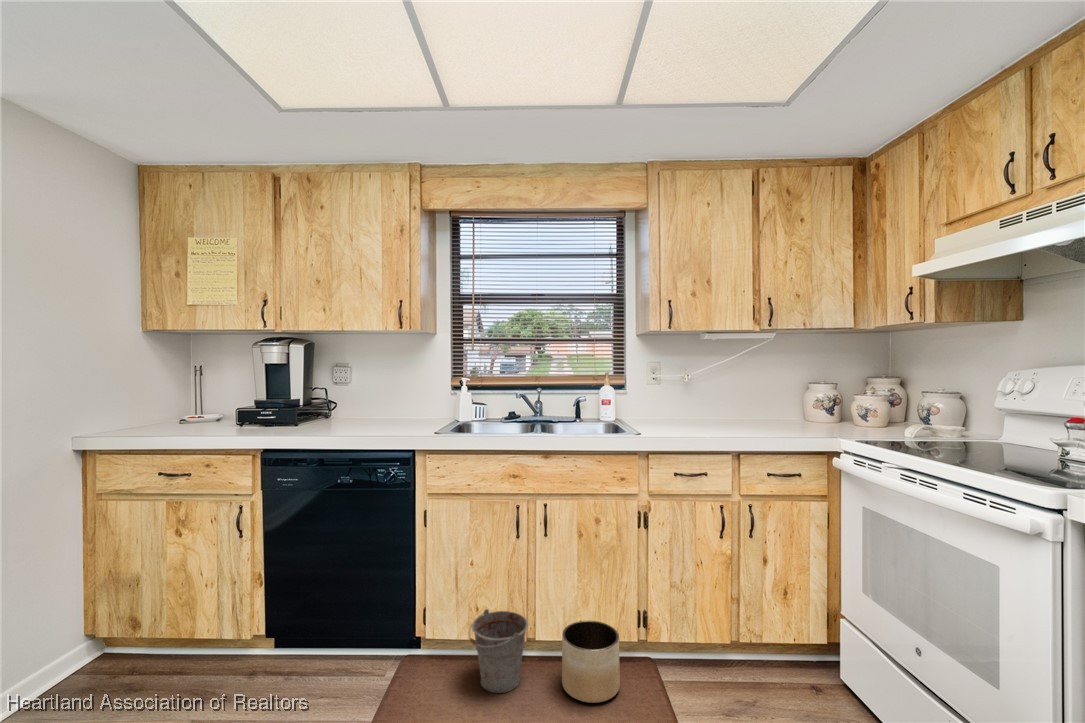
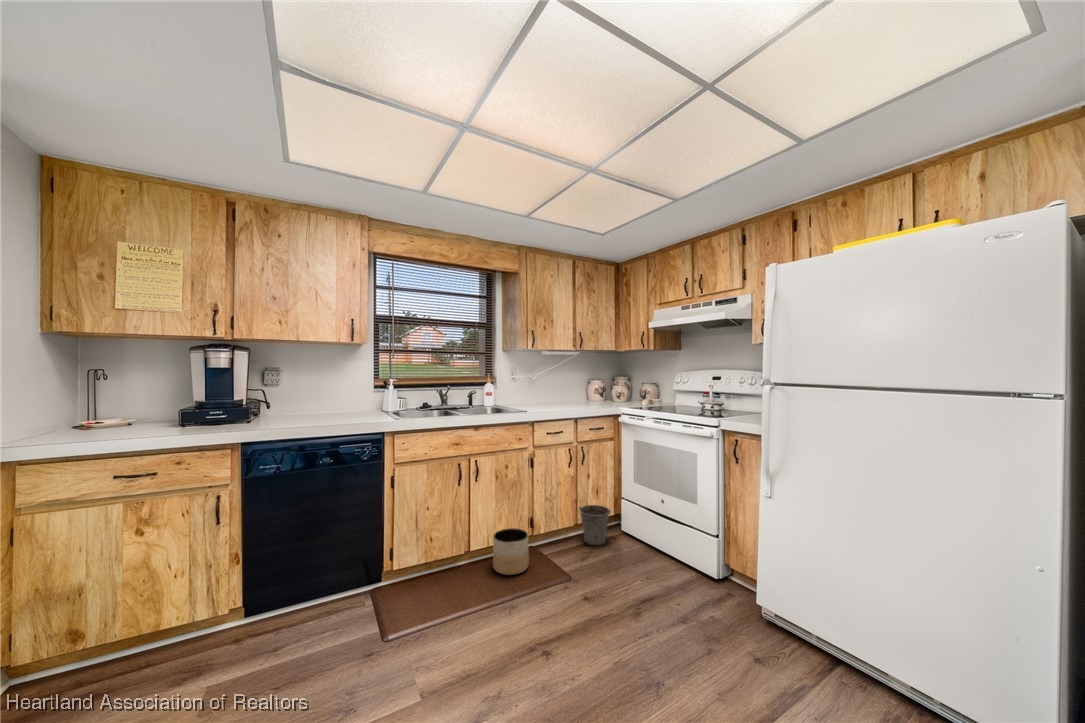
bucket: present [470,609,528,693] -> present [579,505,611,545]

